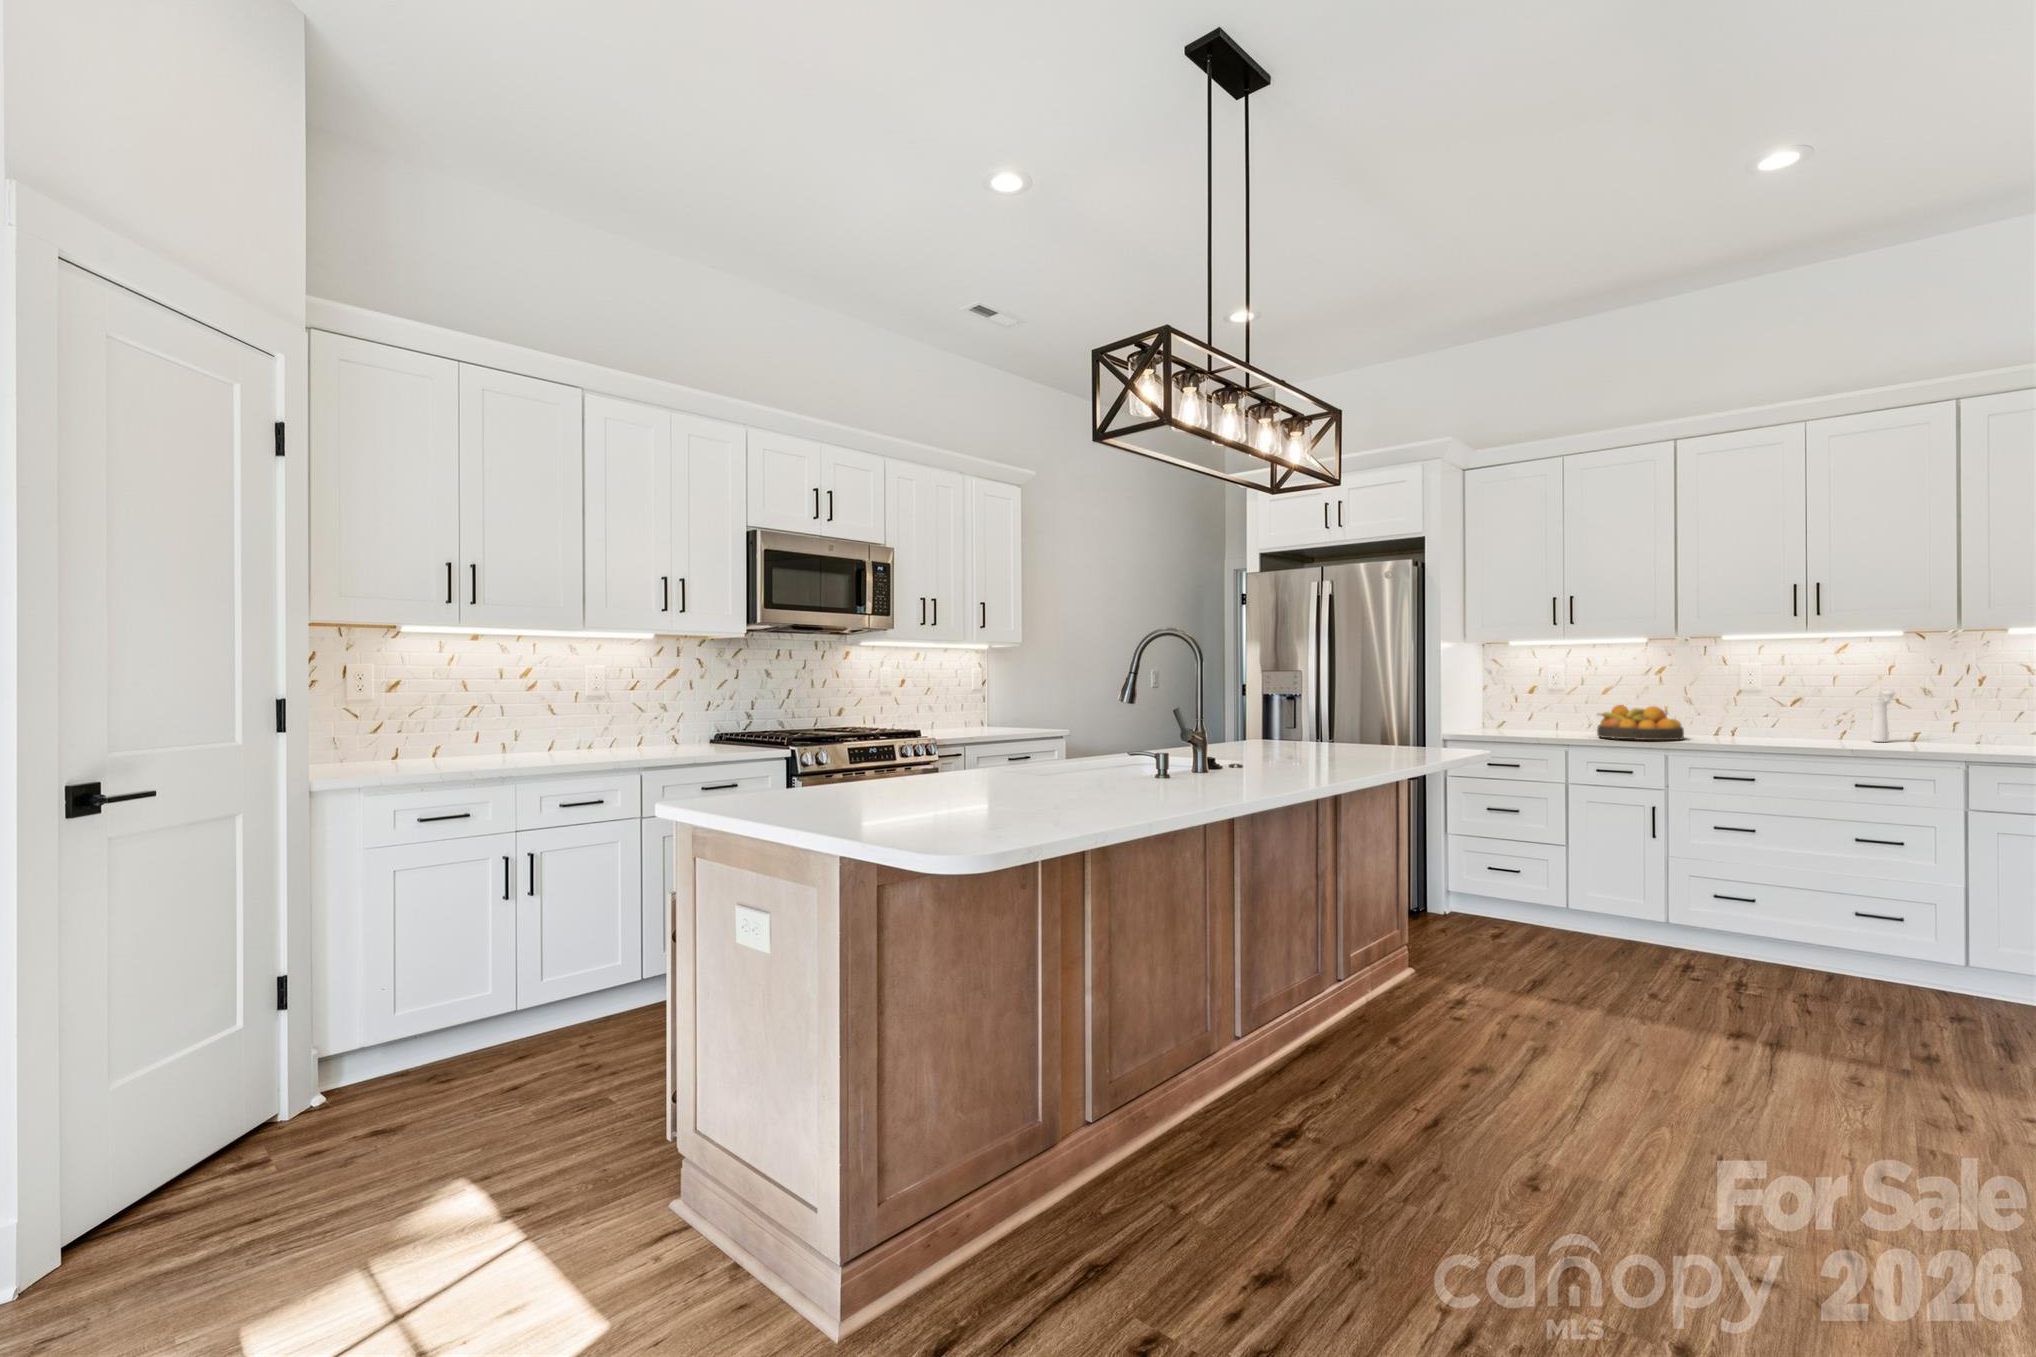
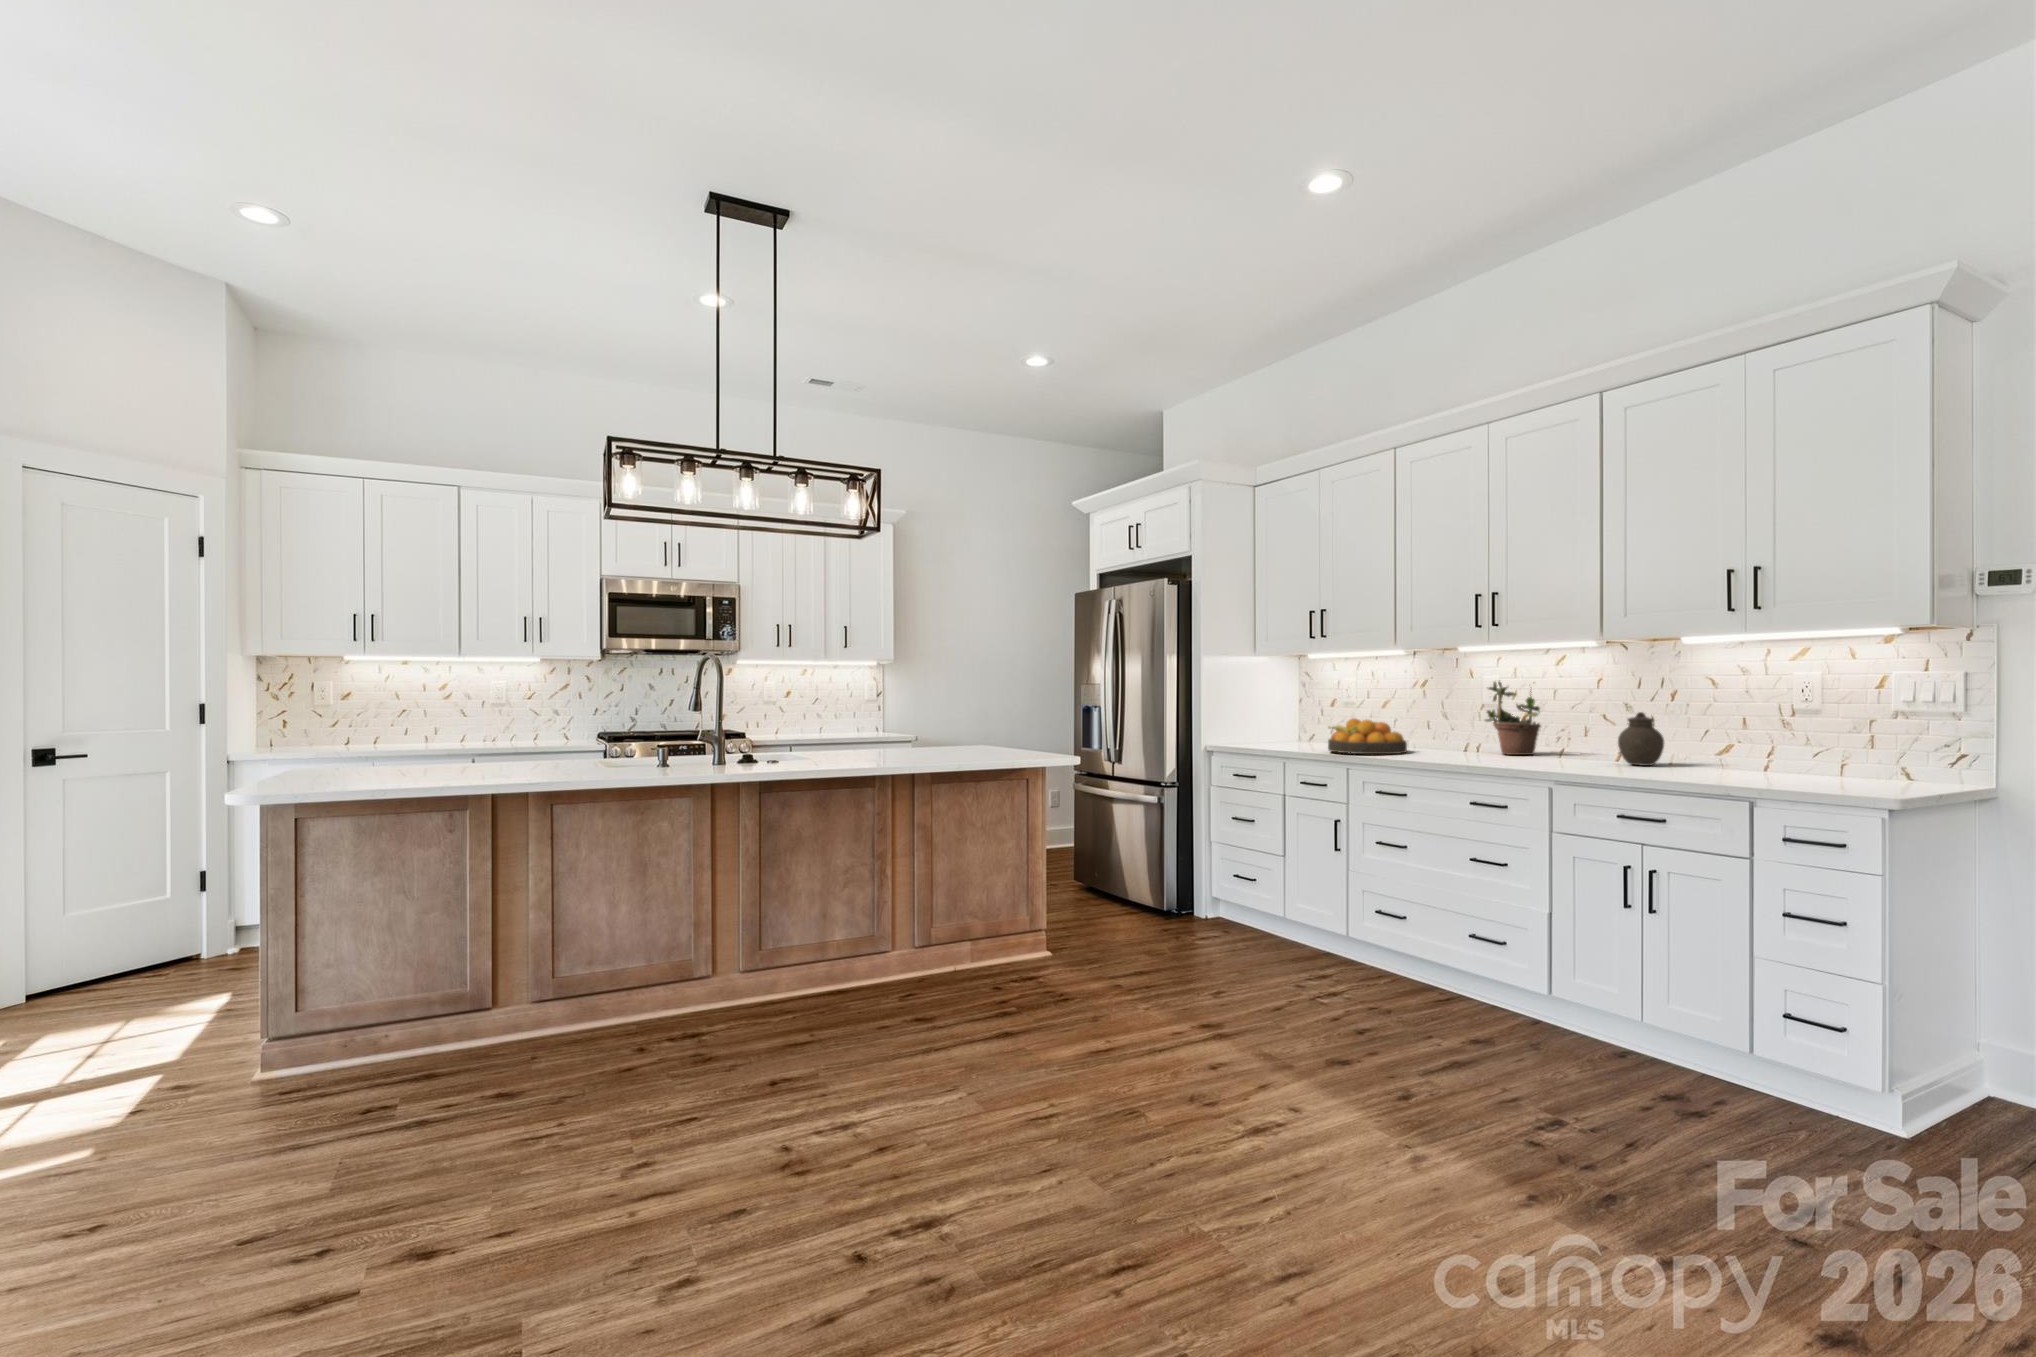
potted plant: none [1754,662,1825,738] -> present [1485,682,1541,755]
pepper mill: present [1870,691,1895,742] -> none [1565,705,1605,760]
jar: none [1941,697,1990,745] -> present [1618,712,1664,766]

